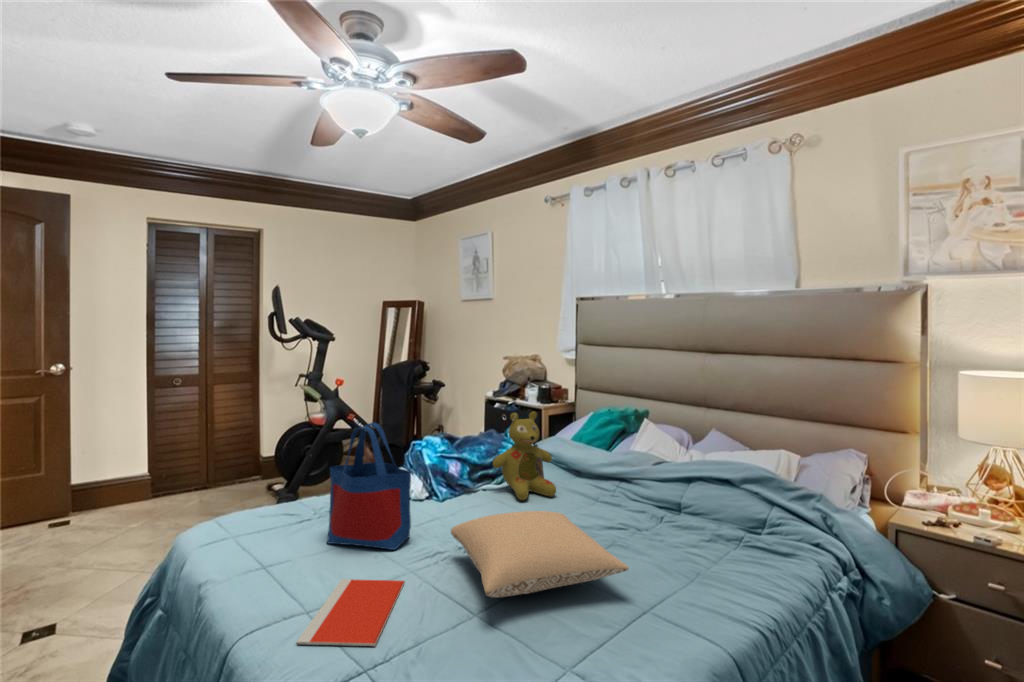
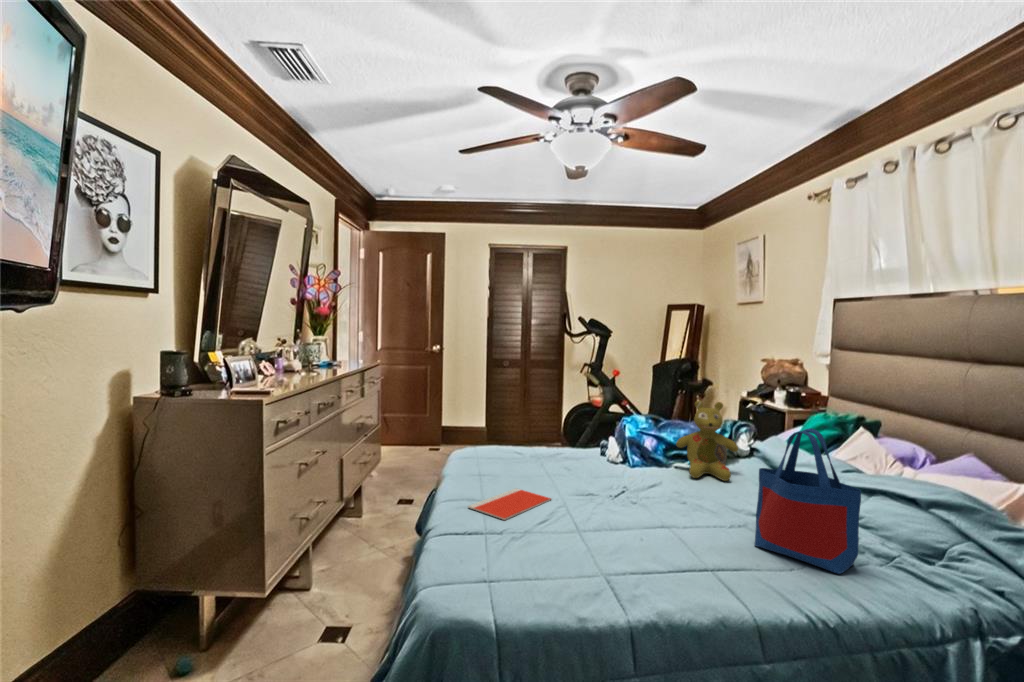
tote bag: present [327,422,411,550] -> present [754,429,861,574]
pillow: present [451,511,629,597] -> none [577,468,702,527]

